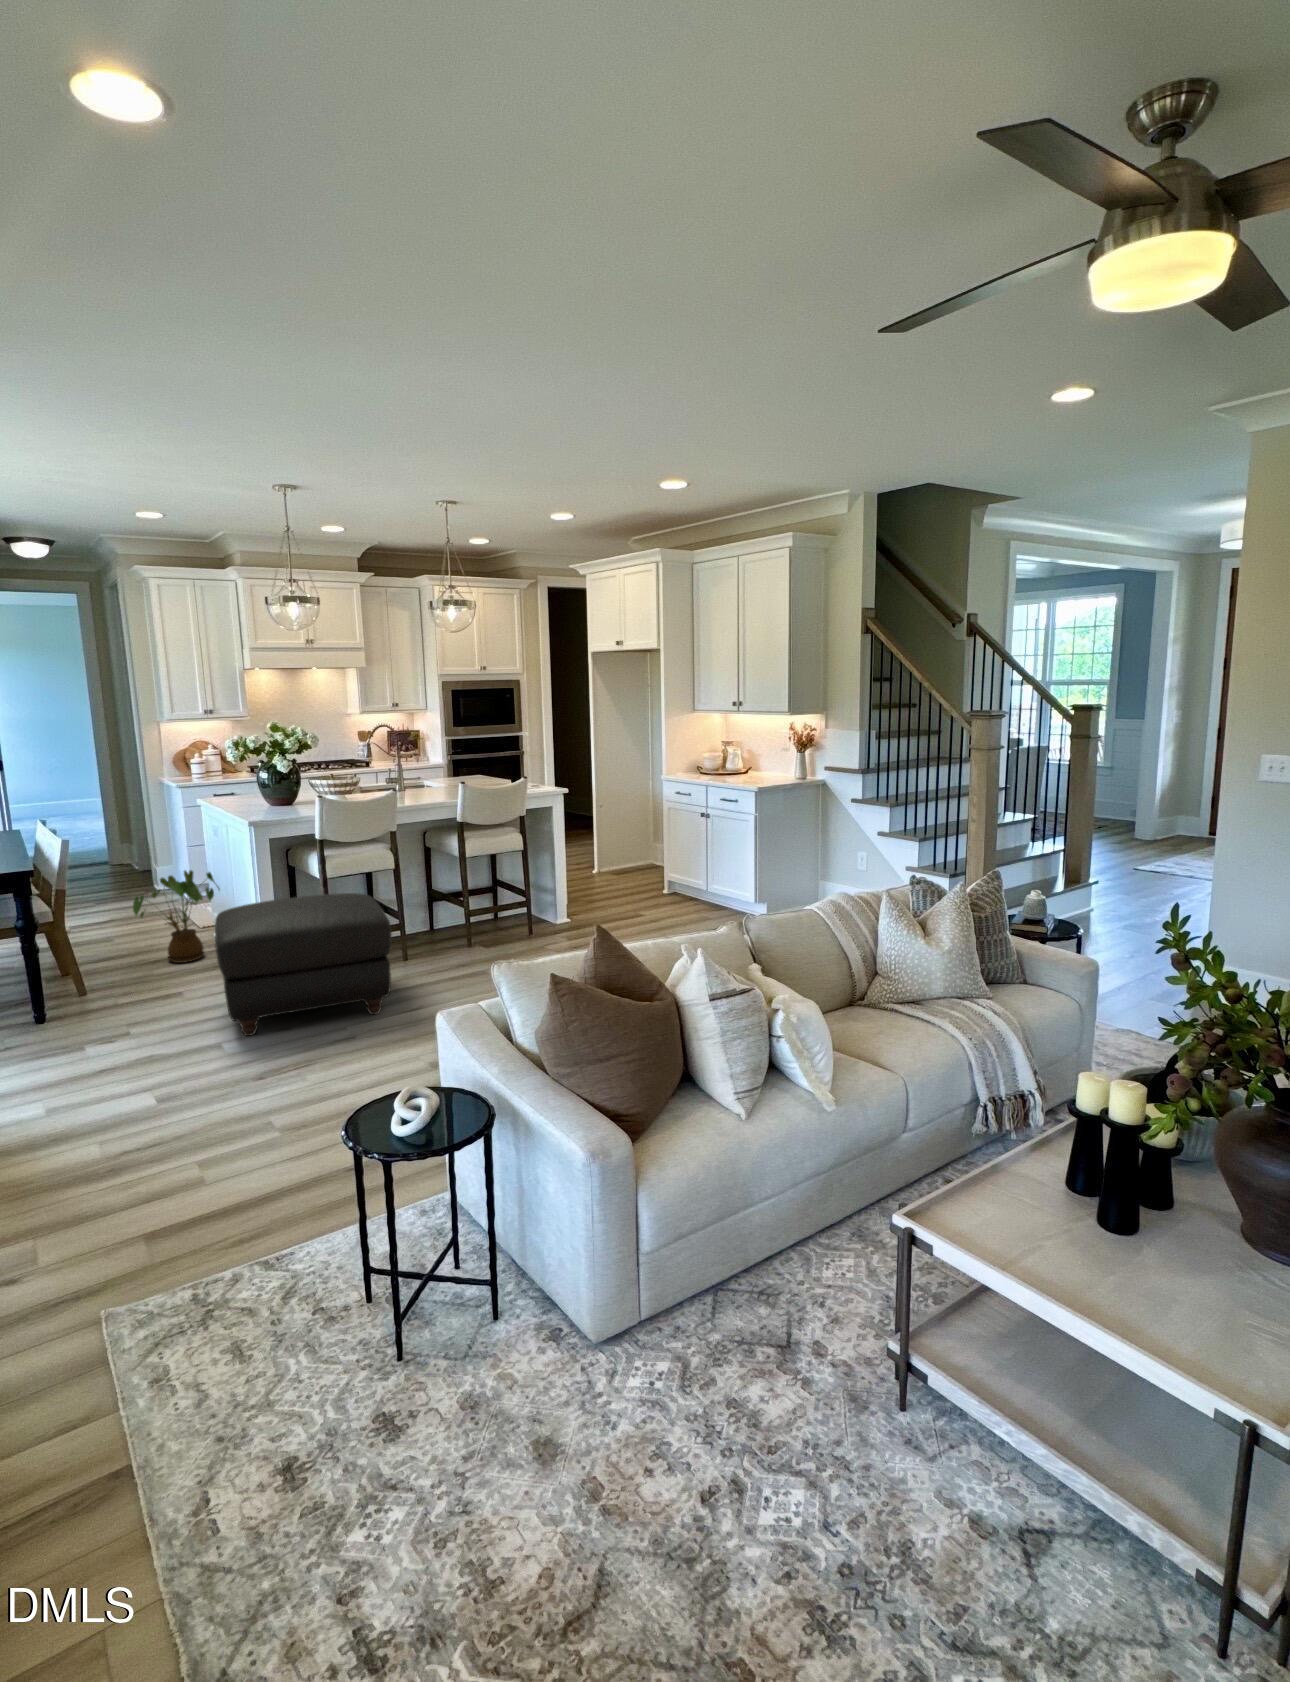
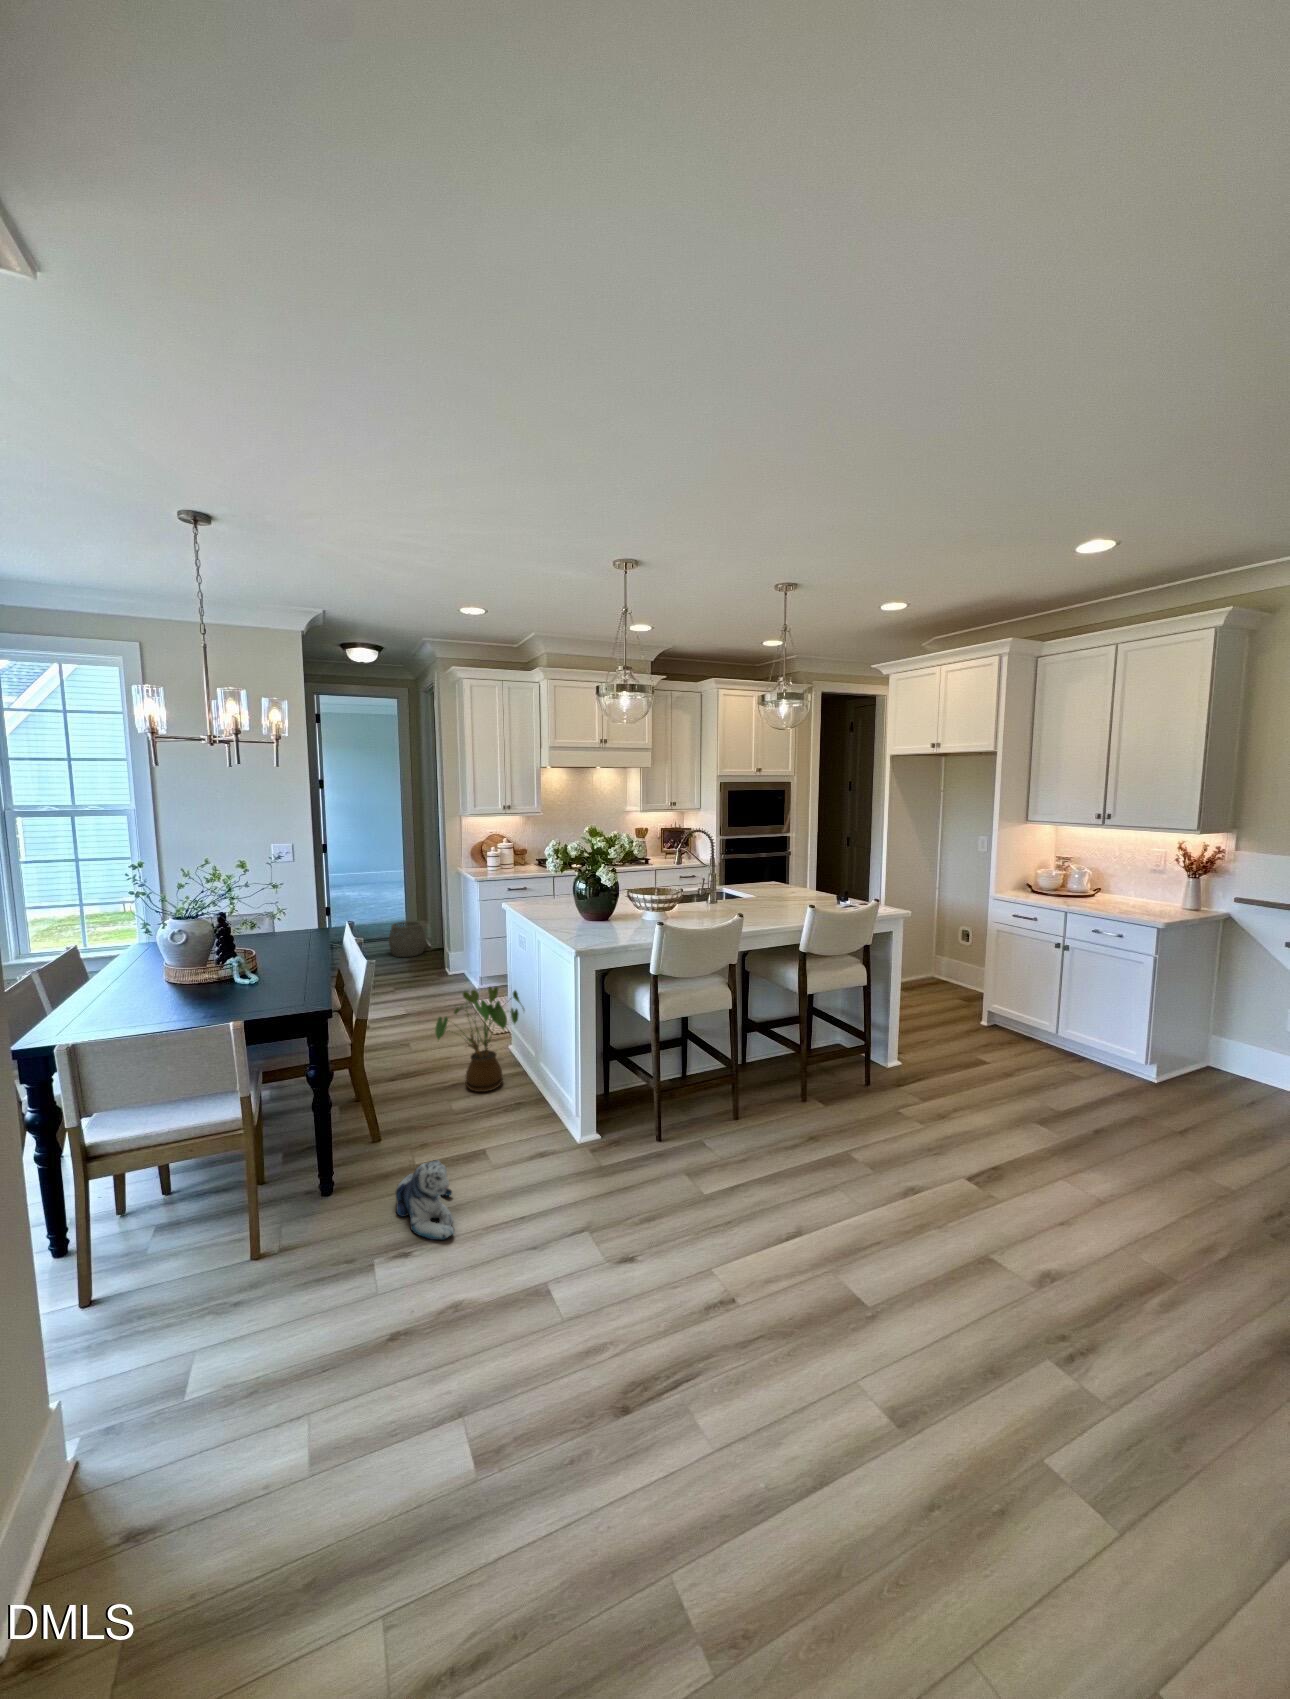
woven basket: none [89,841,134,880] -> present [389,921,426,957]
ottoman: present [215,893,392,1036] -> none [538,1050,774,1267]
plush toy: none [99,983,150,1036] -> present [396,1160,454,1240]

